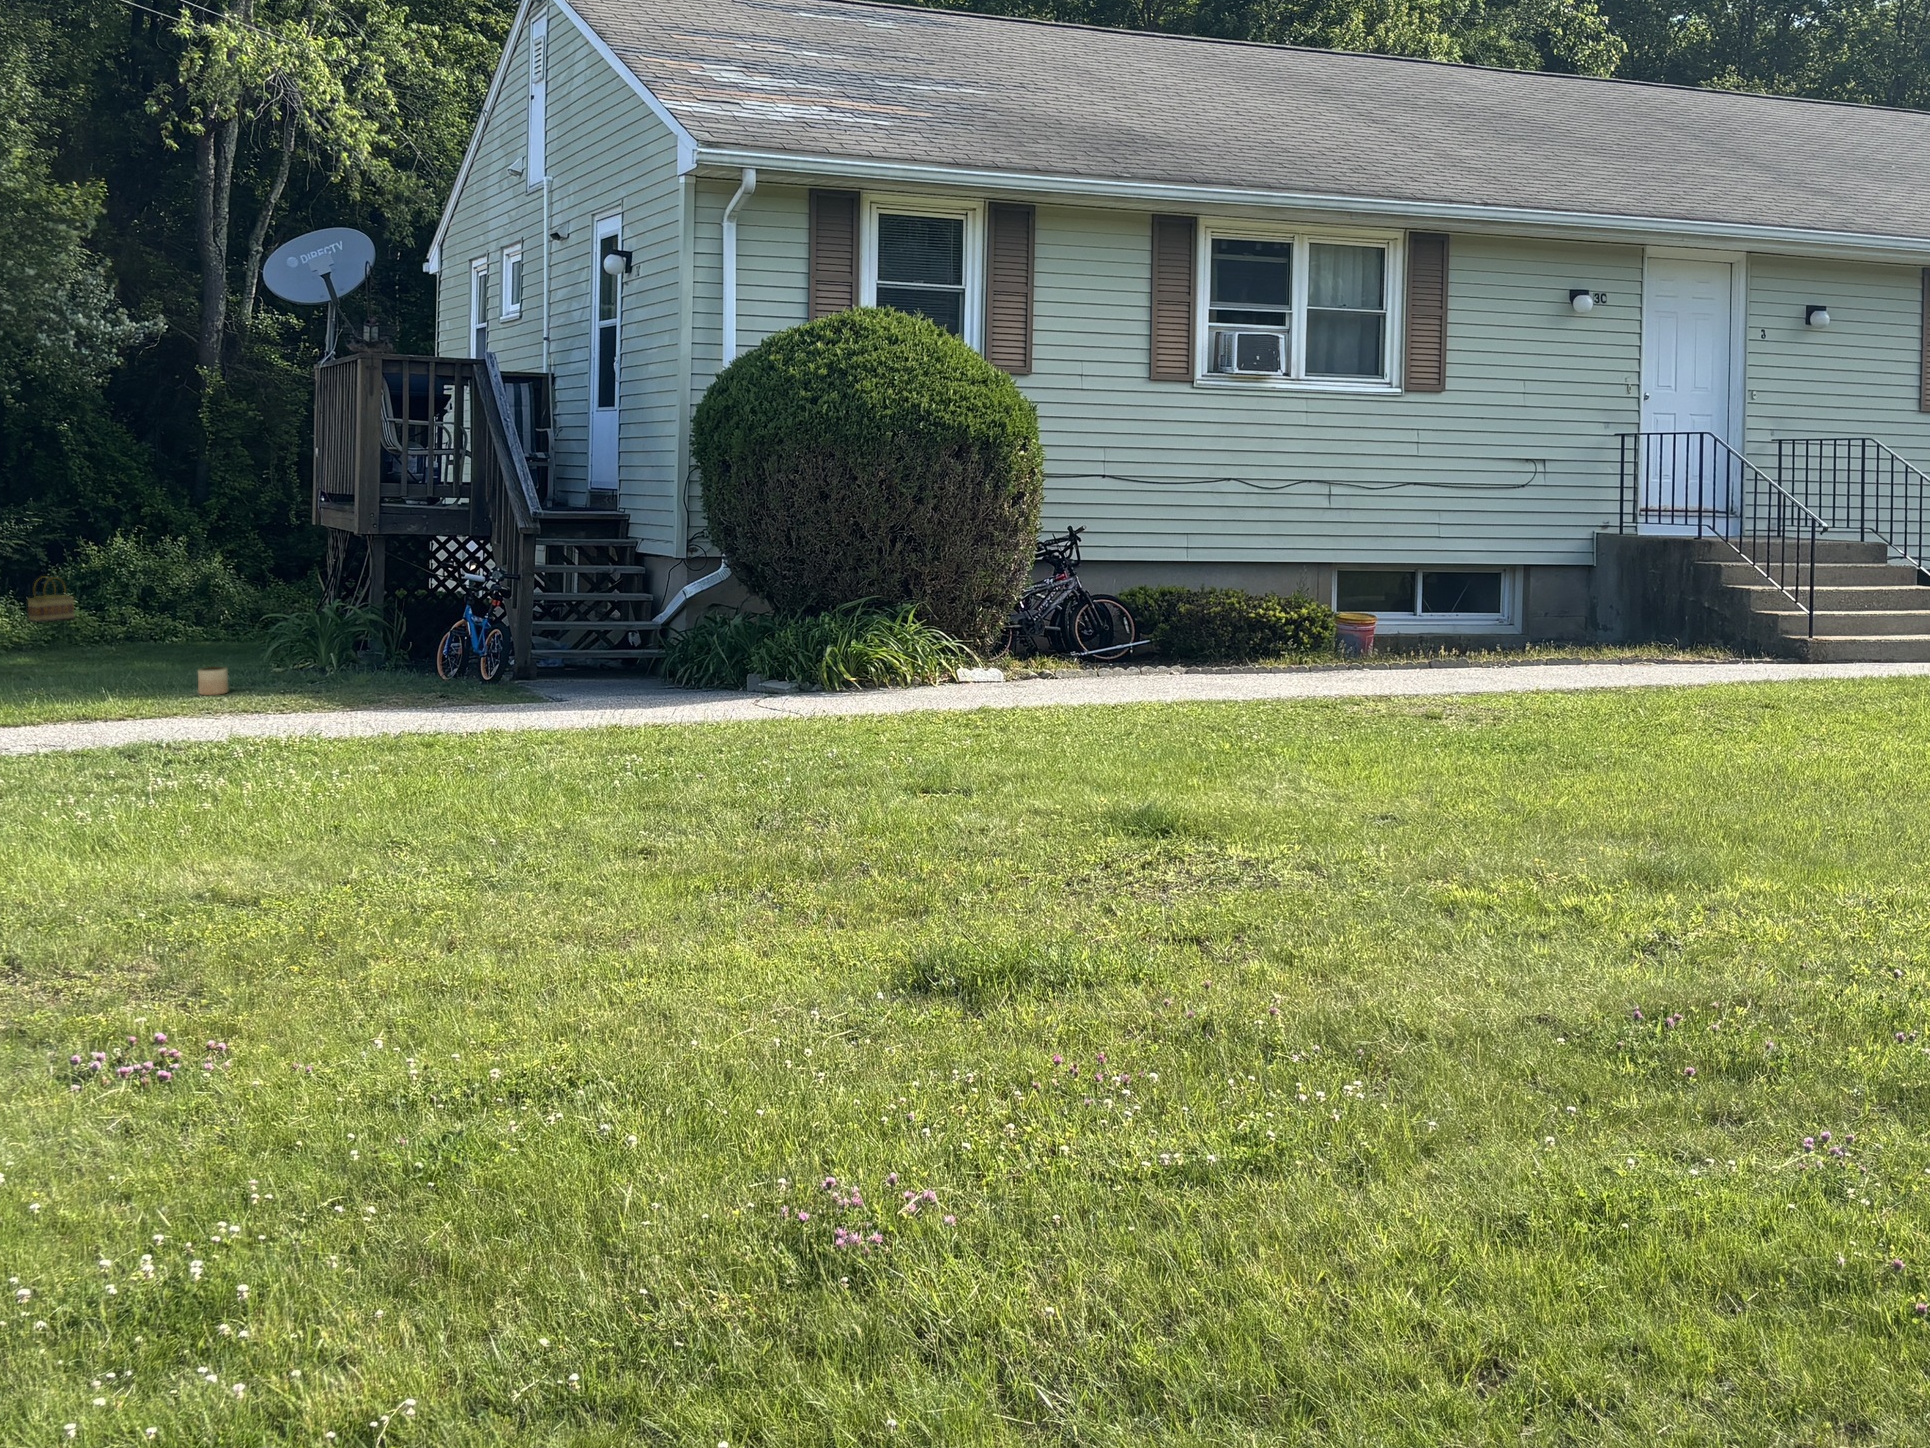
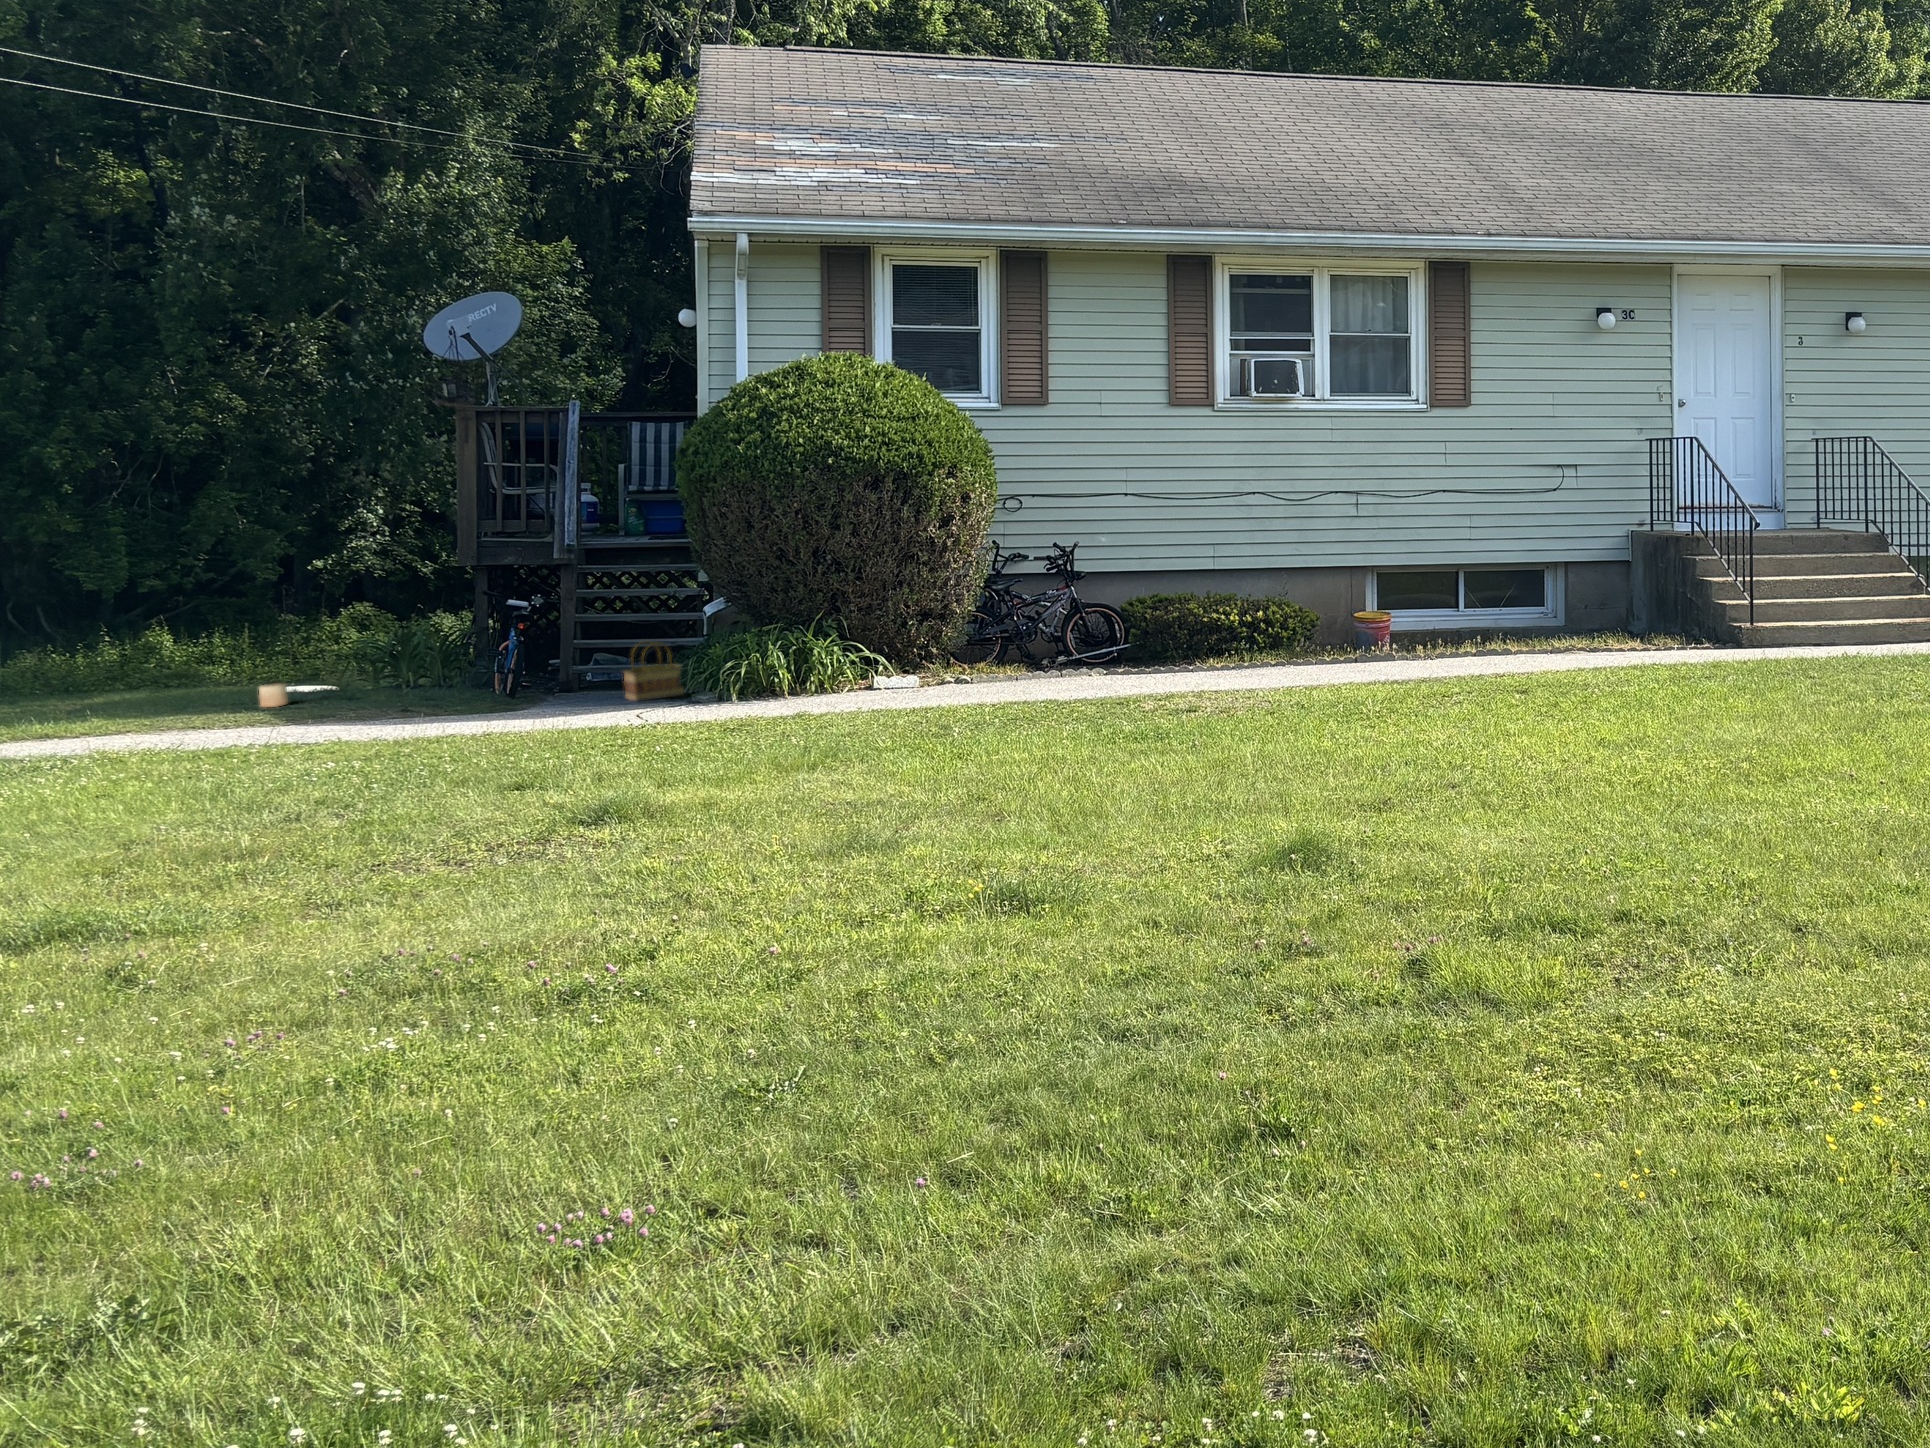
basket: present [28,576,74,622] -> present [624,641,684,701]

